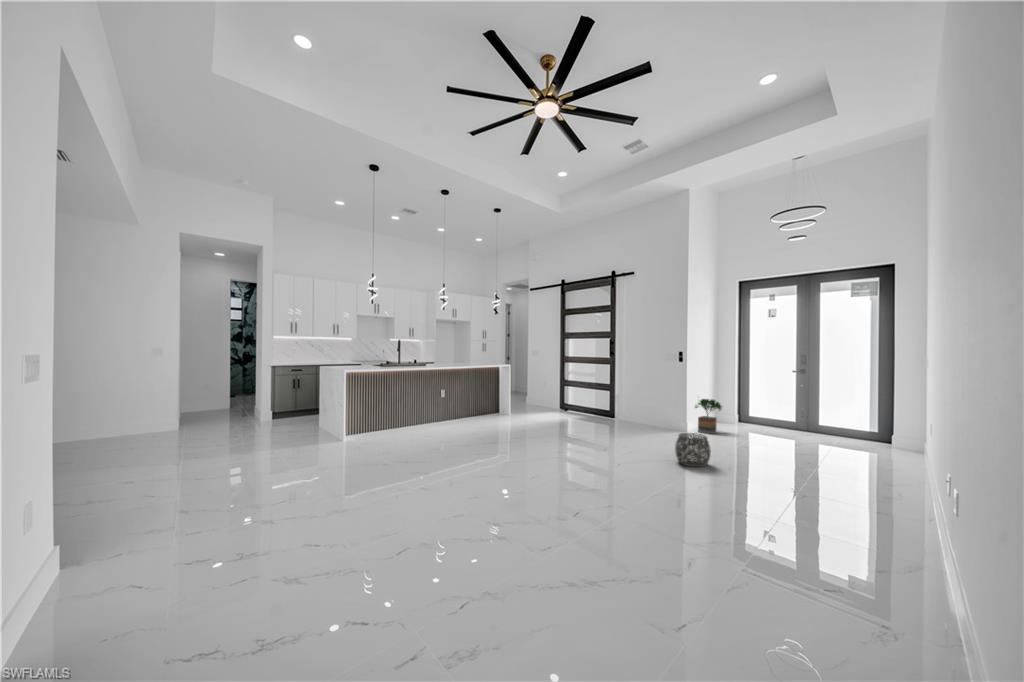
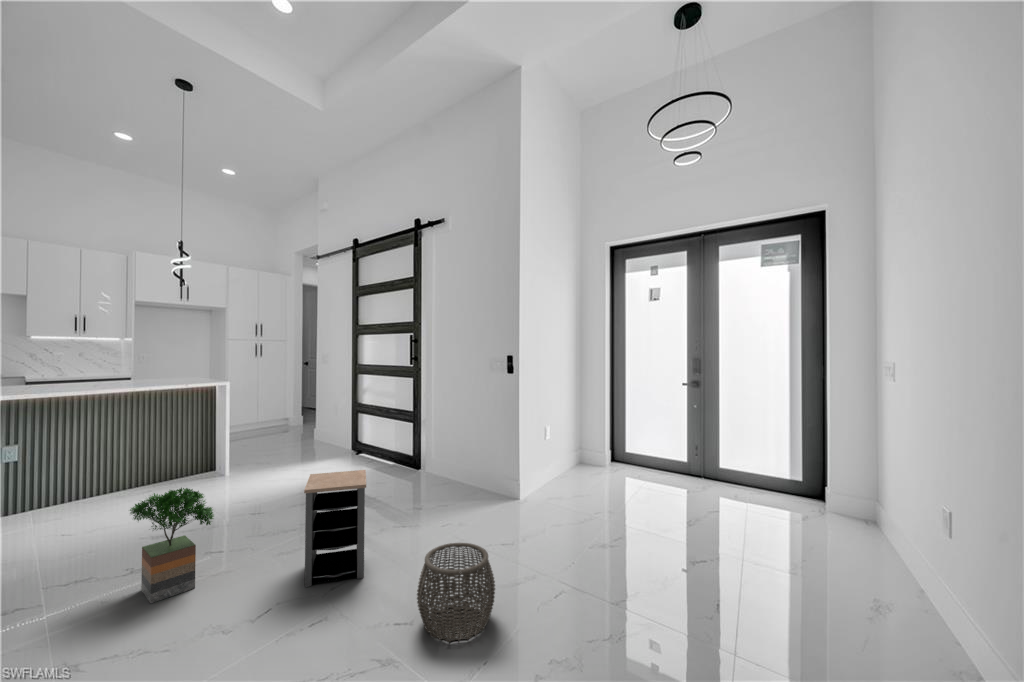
potted tree: present [695,399,722,434] -> present [130,488,214,603]
side table: none [603,405,637,452] -> present [304,470,366,587]

